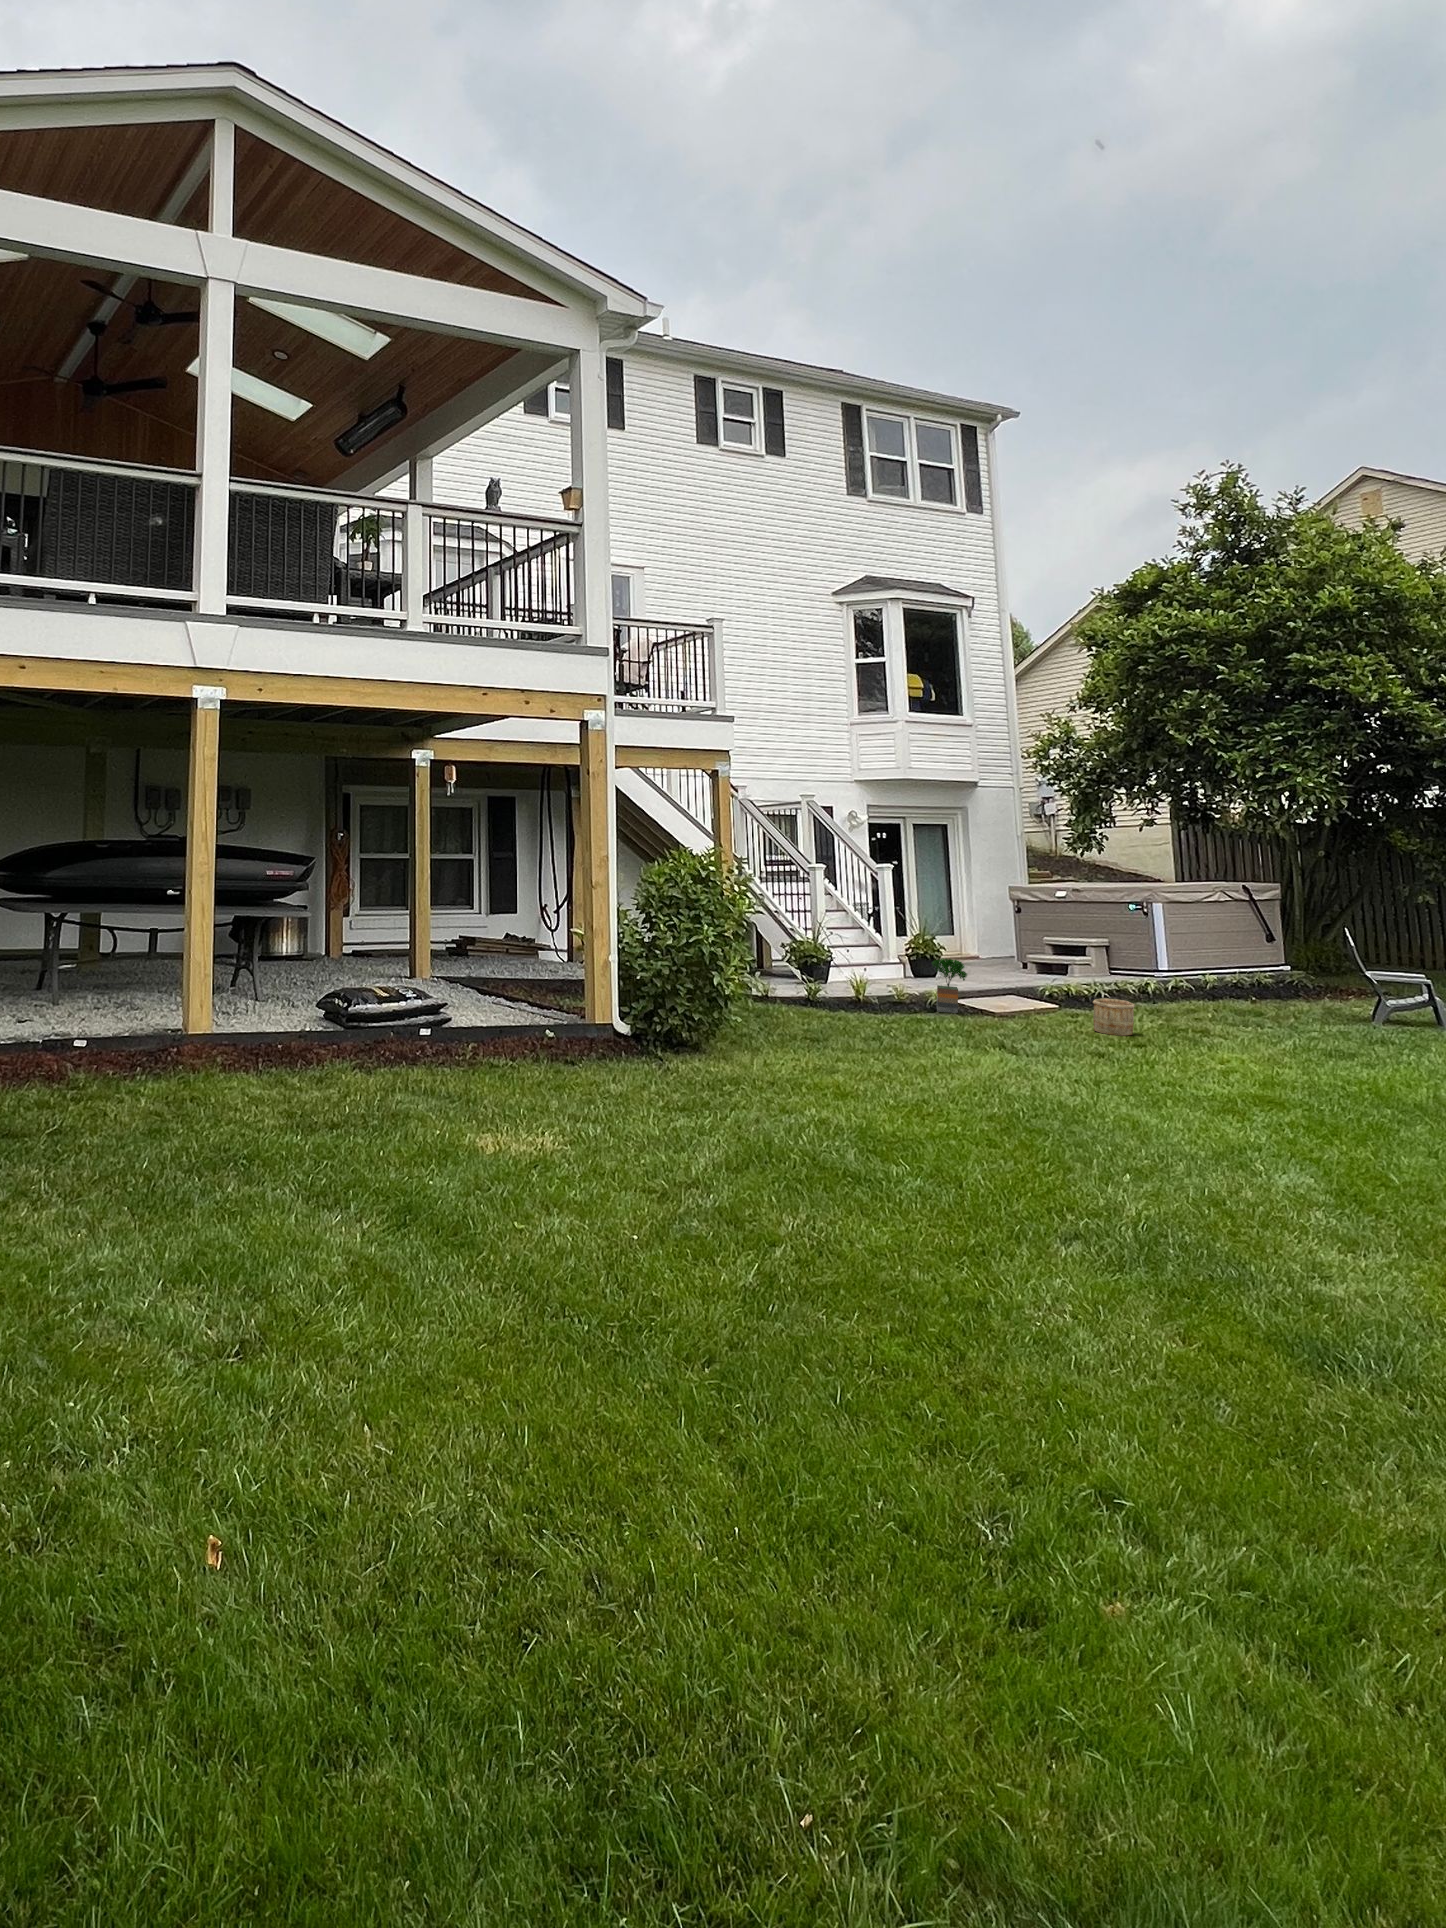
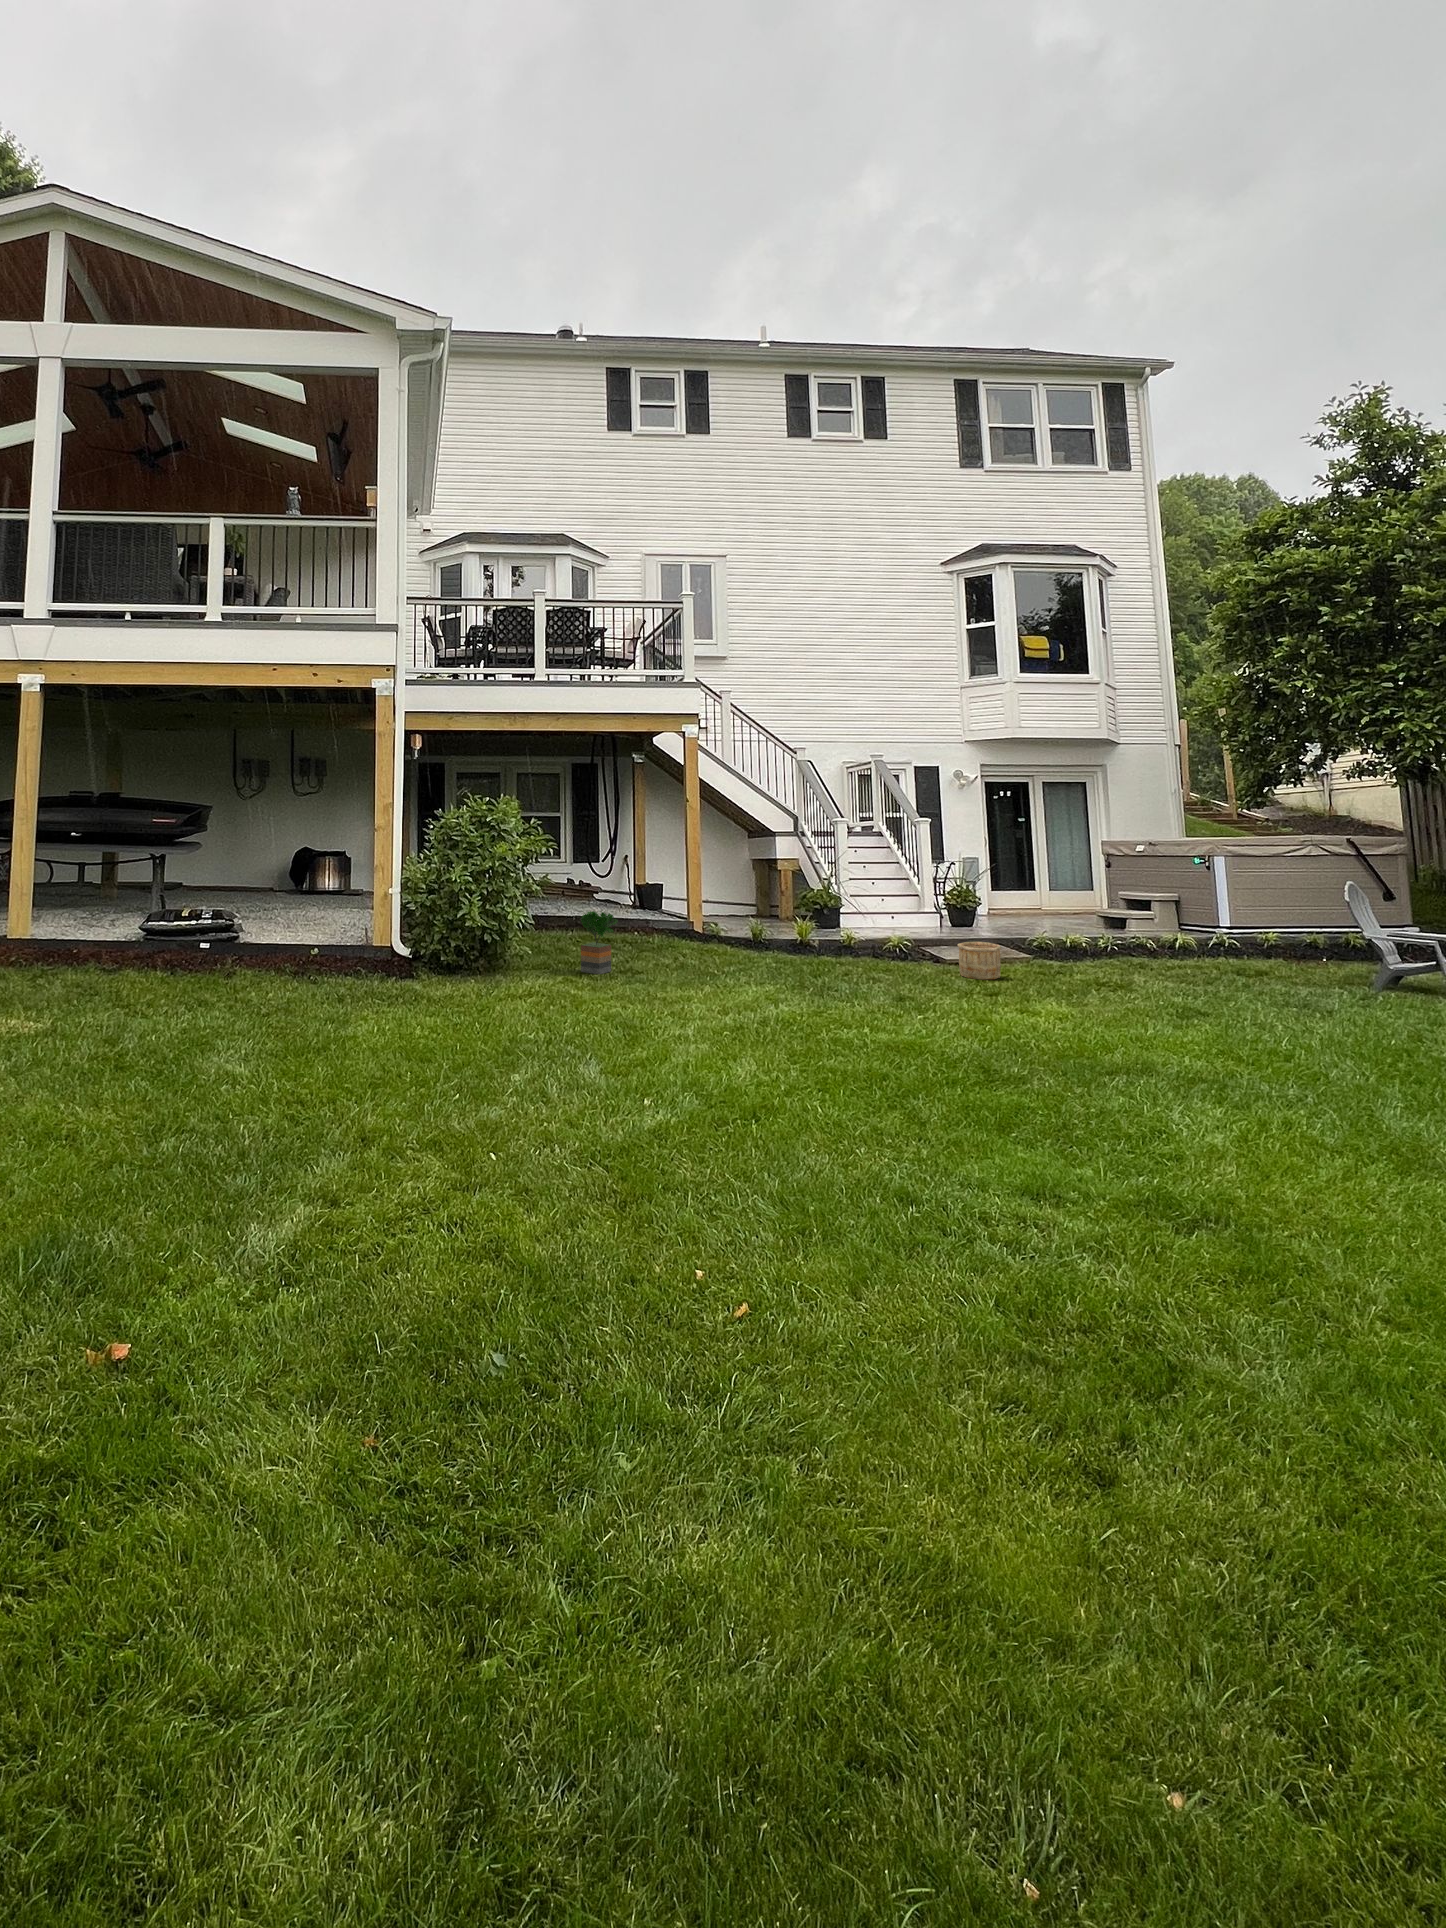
potted tree: present [932,959,967,1013] -> present [581,911,617,974]

